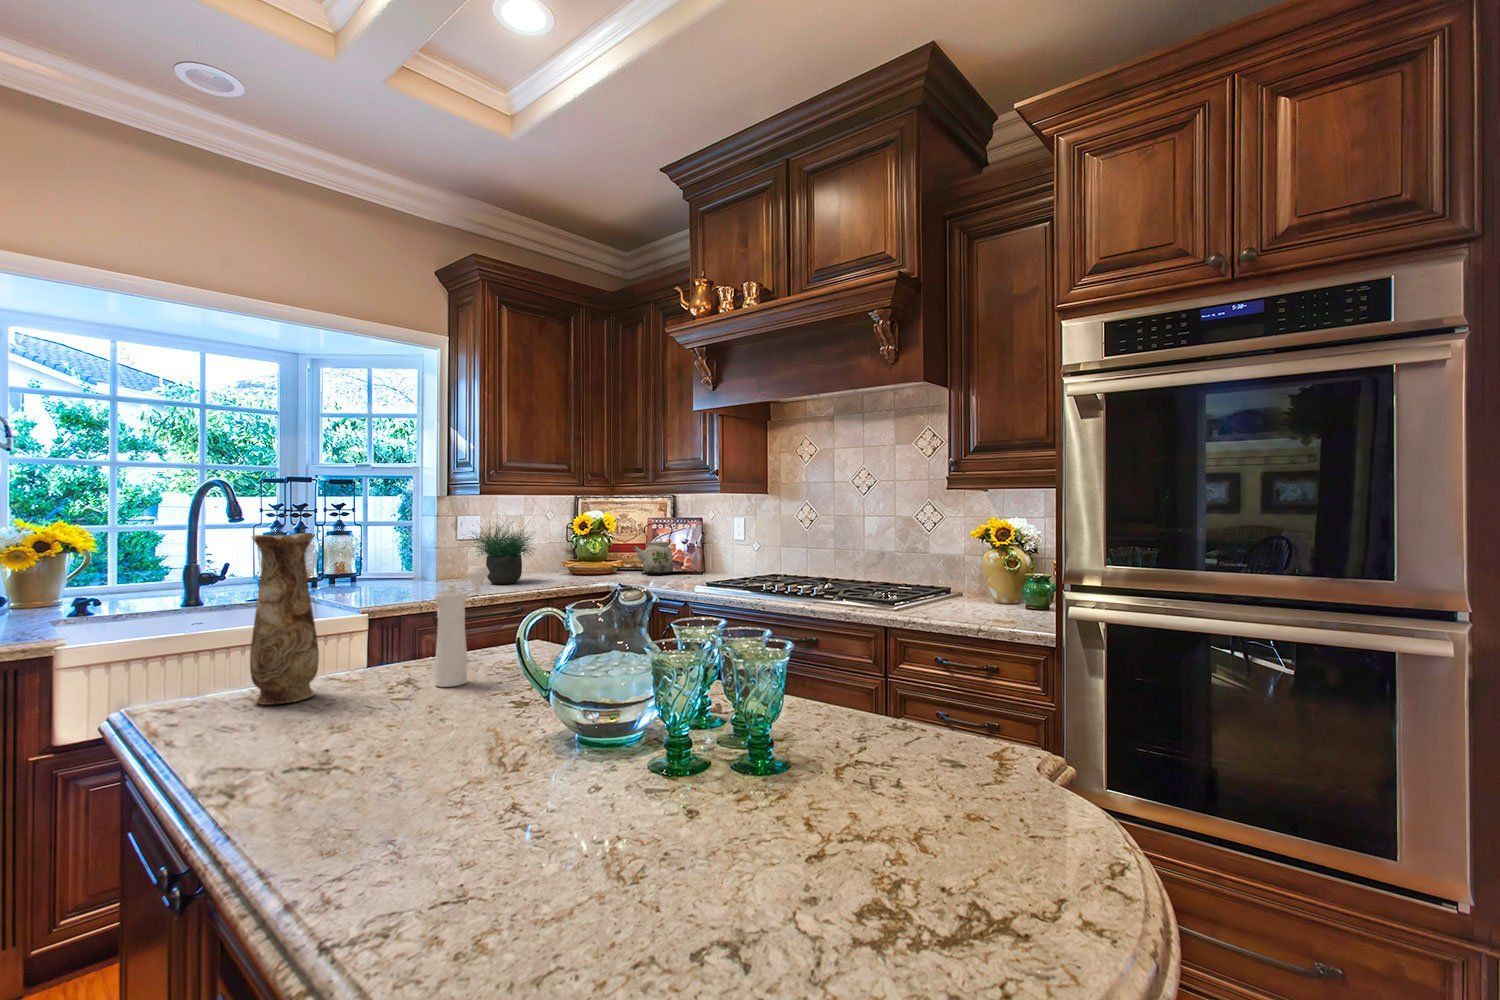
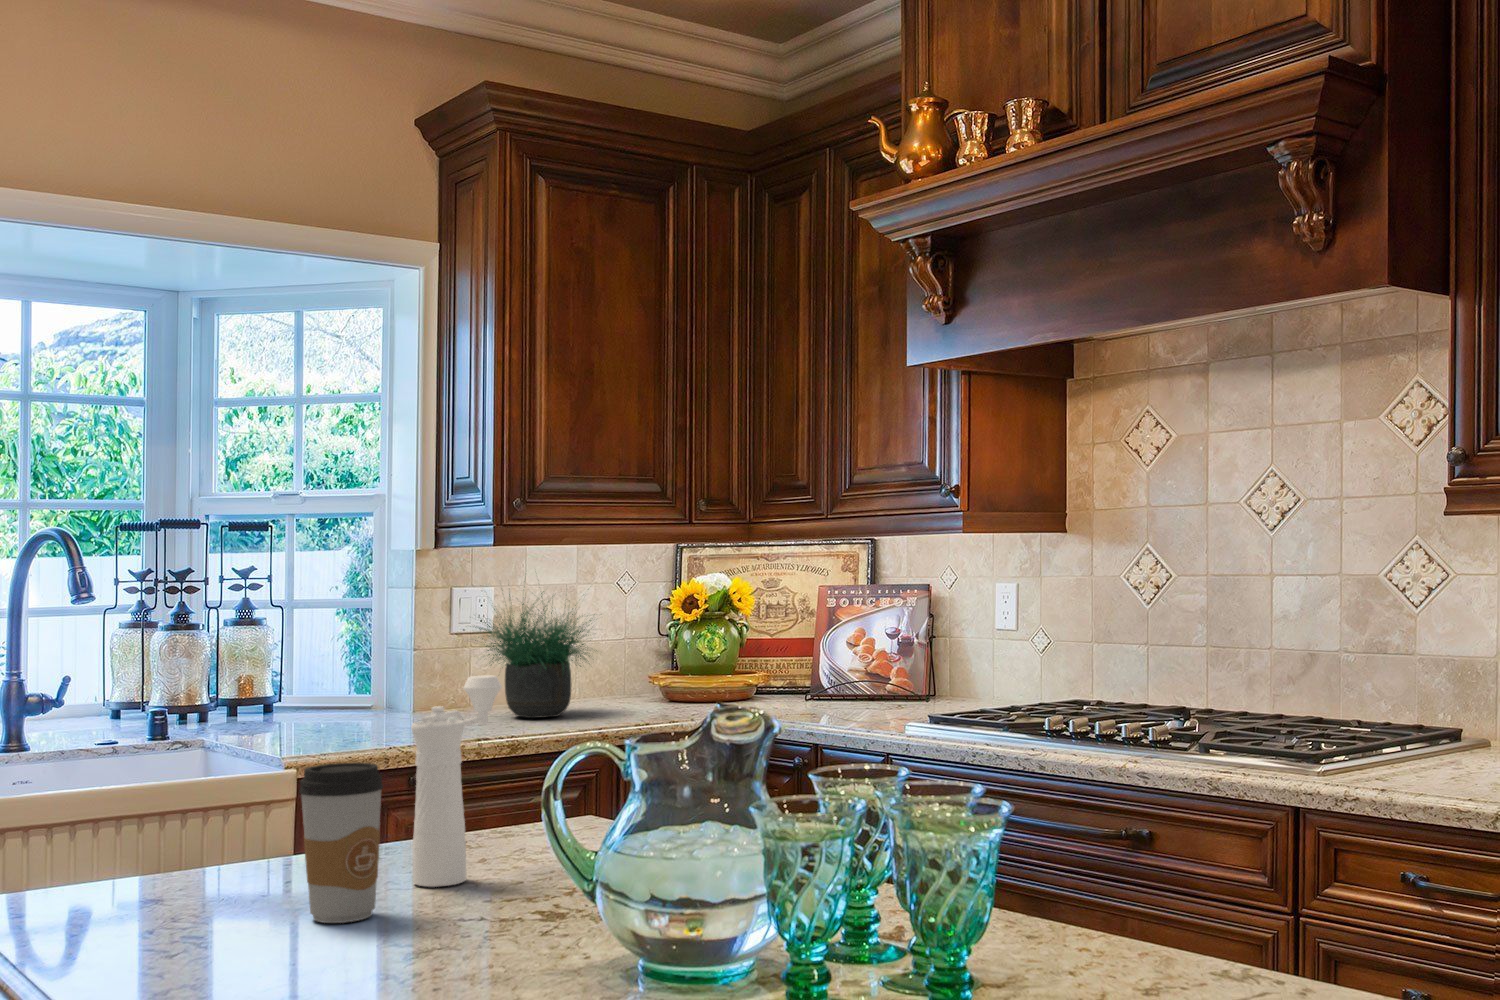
kettle: present [632,523,673,575] -> none [783,596,870,702]
vase: present [250,533,319,705] -> none [129,619,230,903]
coffee cup: none [363,619,417,714] -> present [299,763,383,923]

